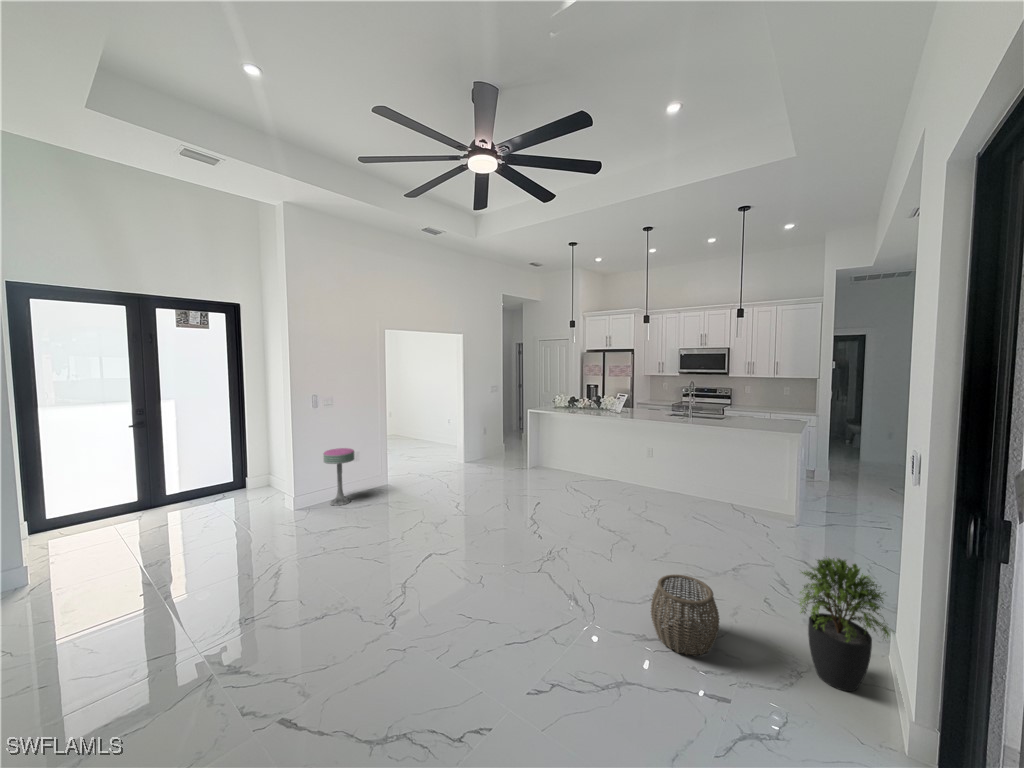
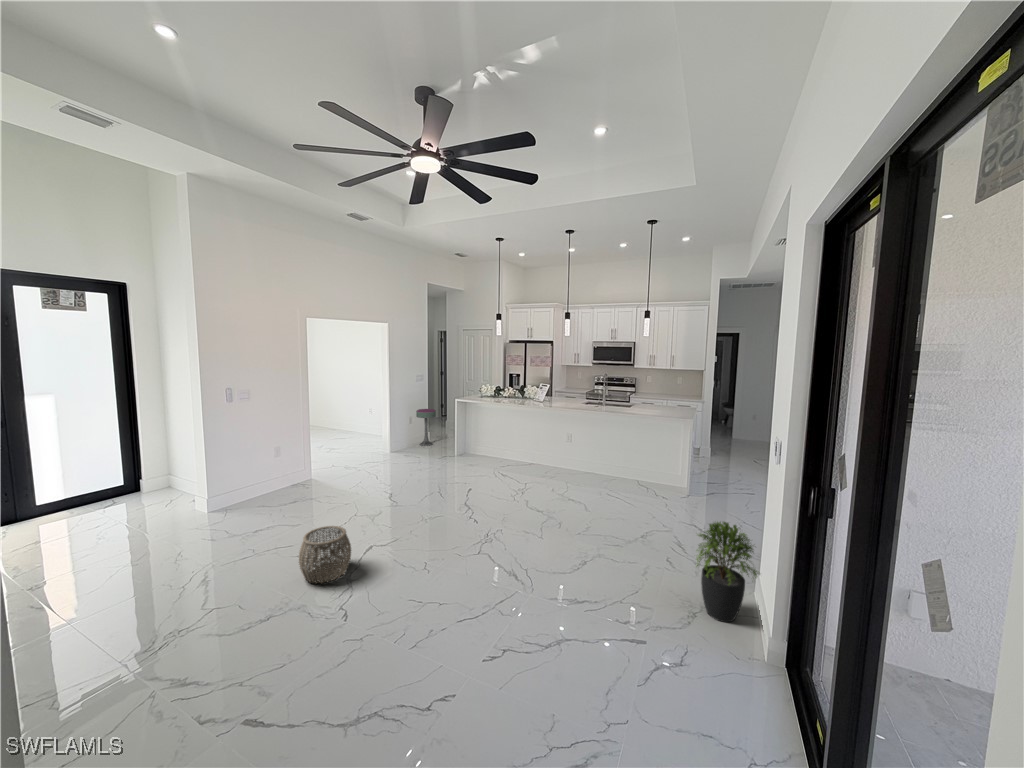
bar stool: present [323,448,354,506] -> present [416,409,436,446]
woven basket: present [651,575,719,656] -> present [299,526,351,583]

